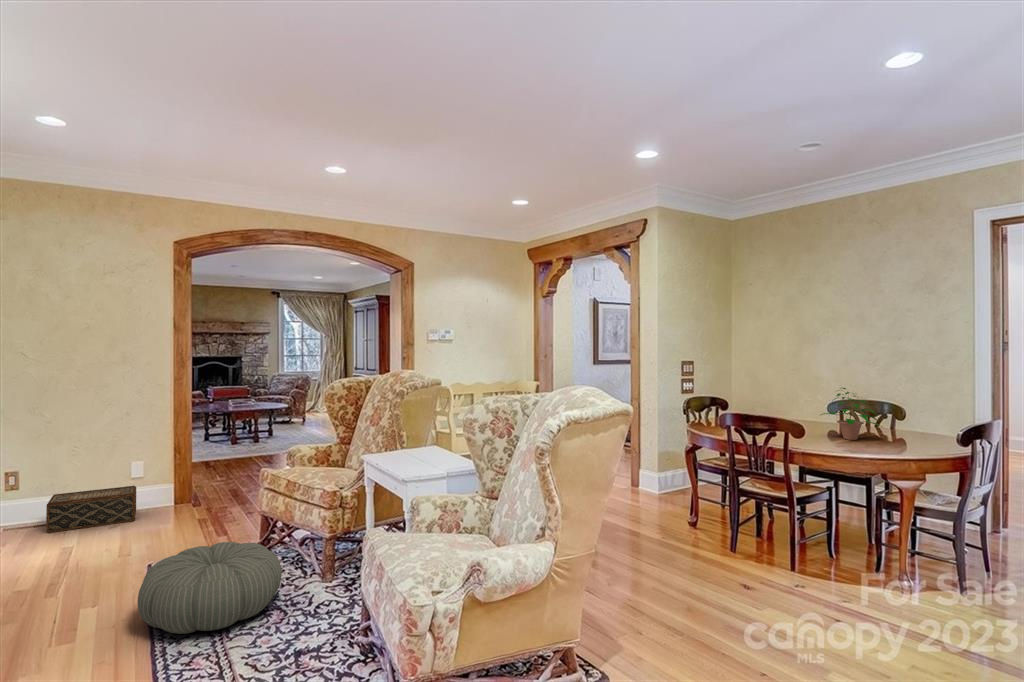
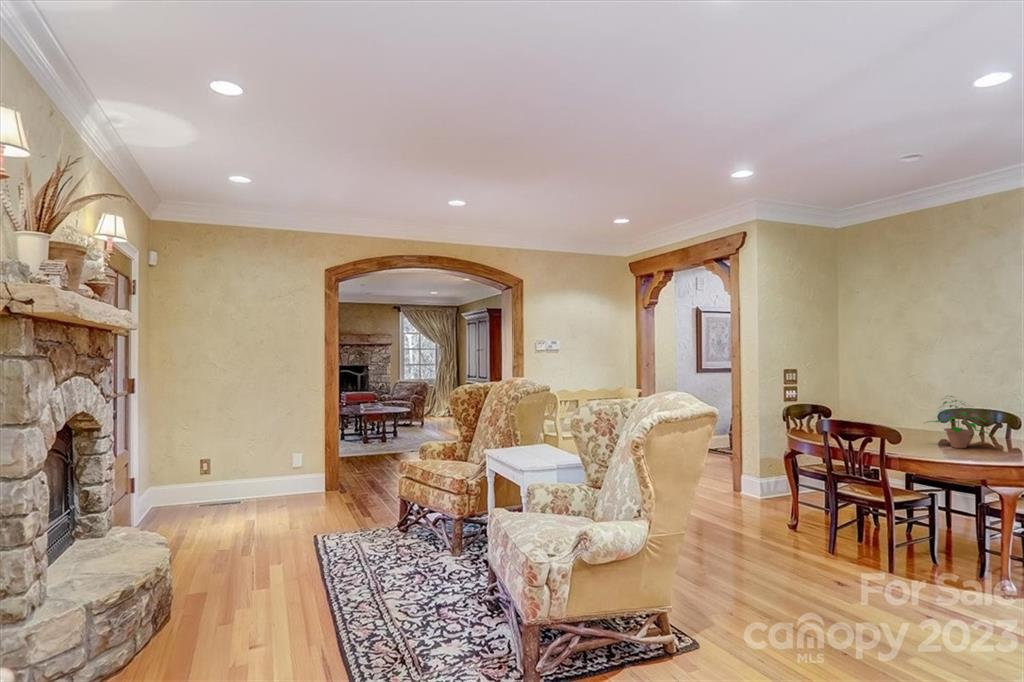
woven basket: present [46,486,136,533] -> none [235,473,298,508]
pouf: present [138,542,282,634] -> none [316,518,421,586]

